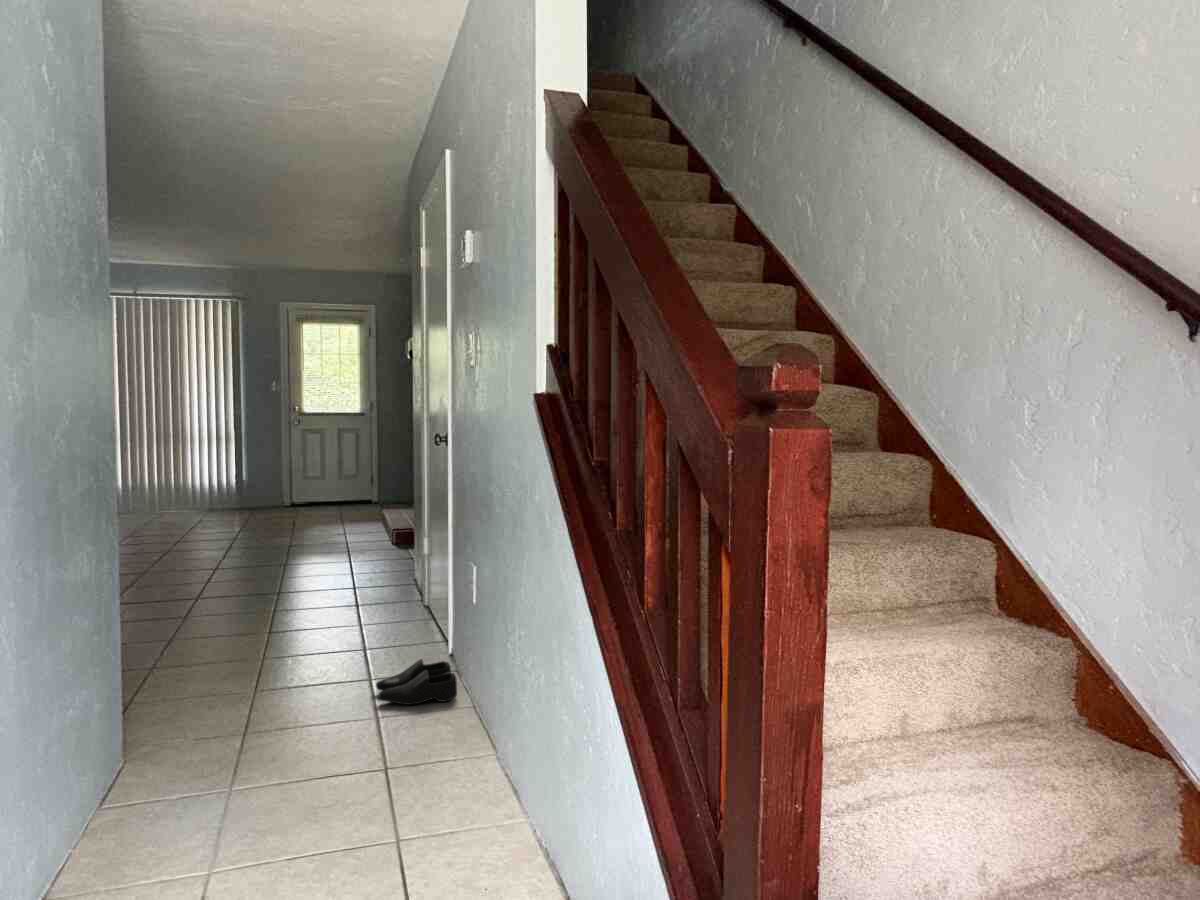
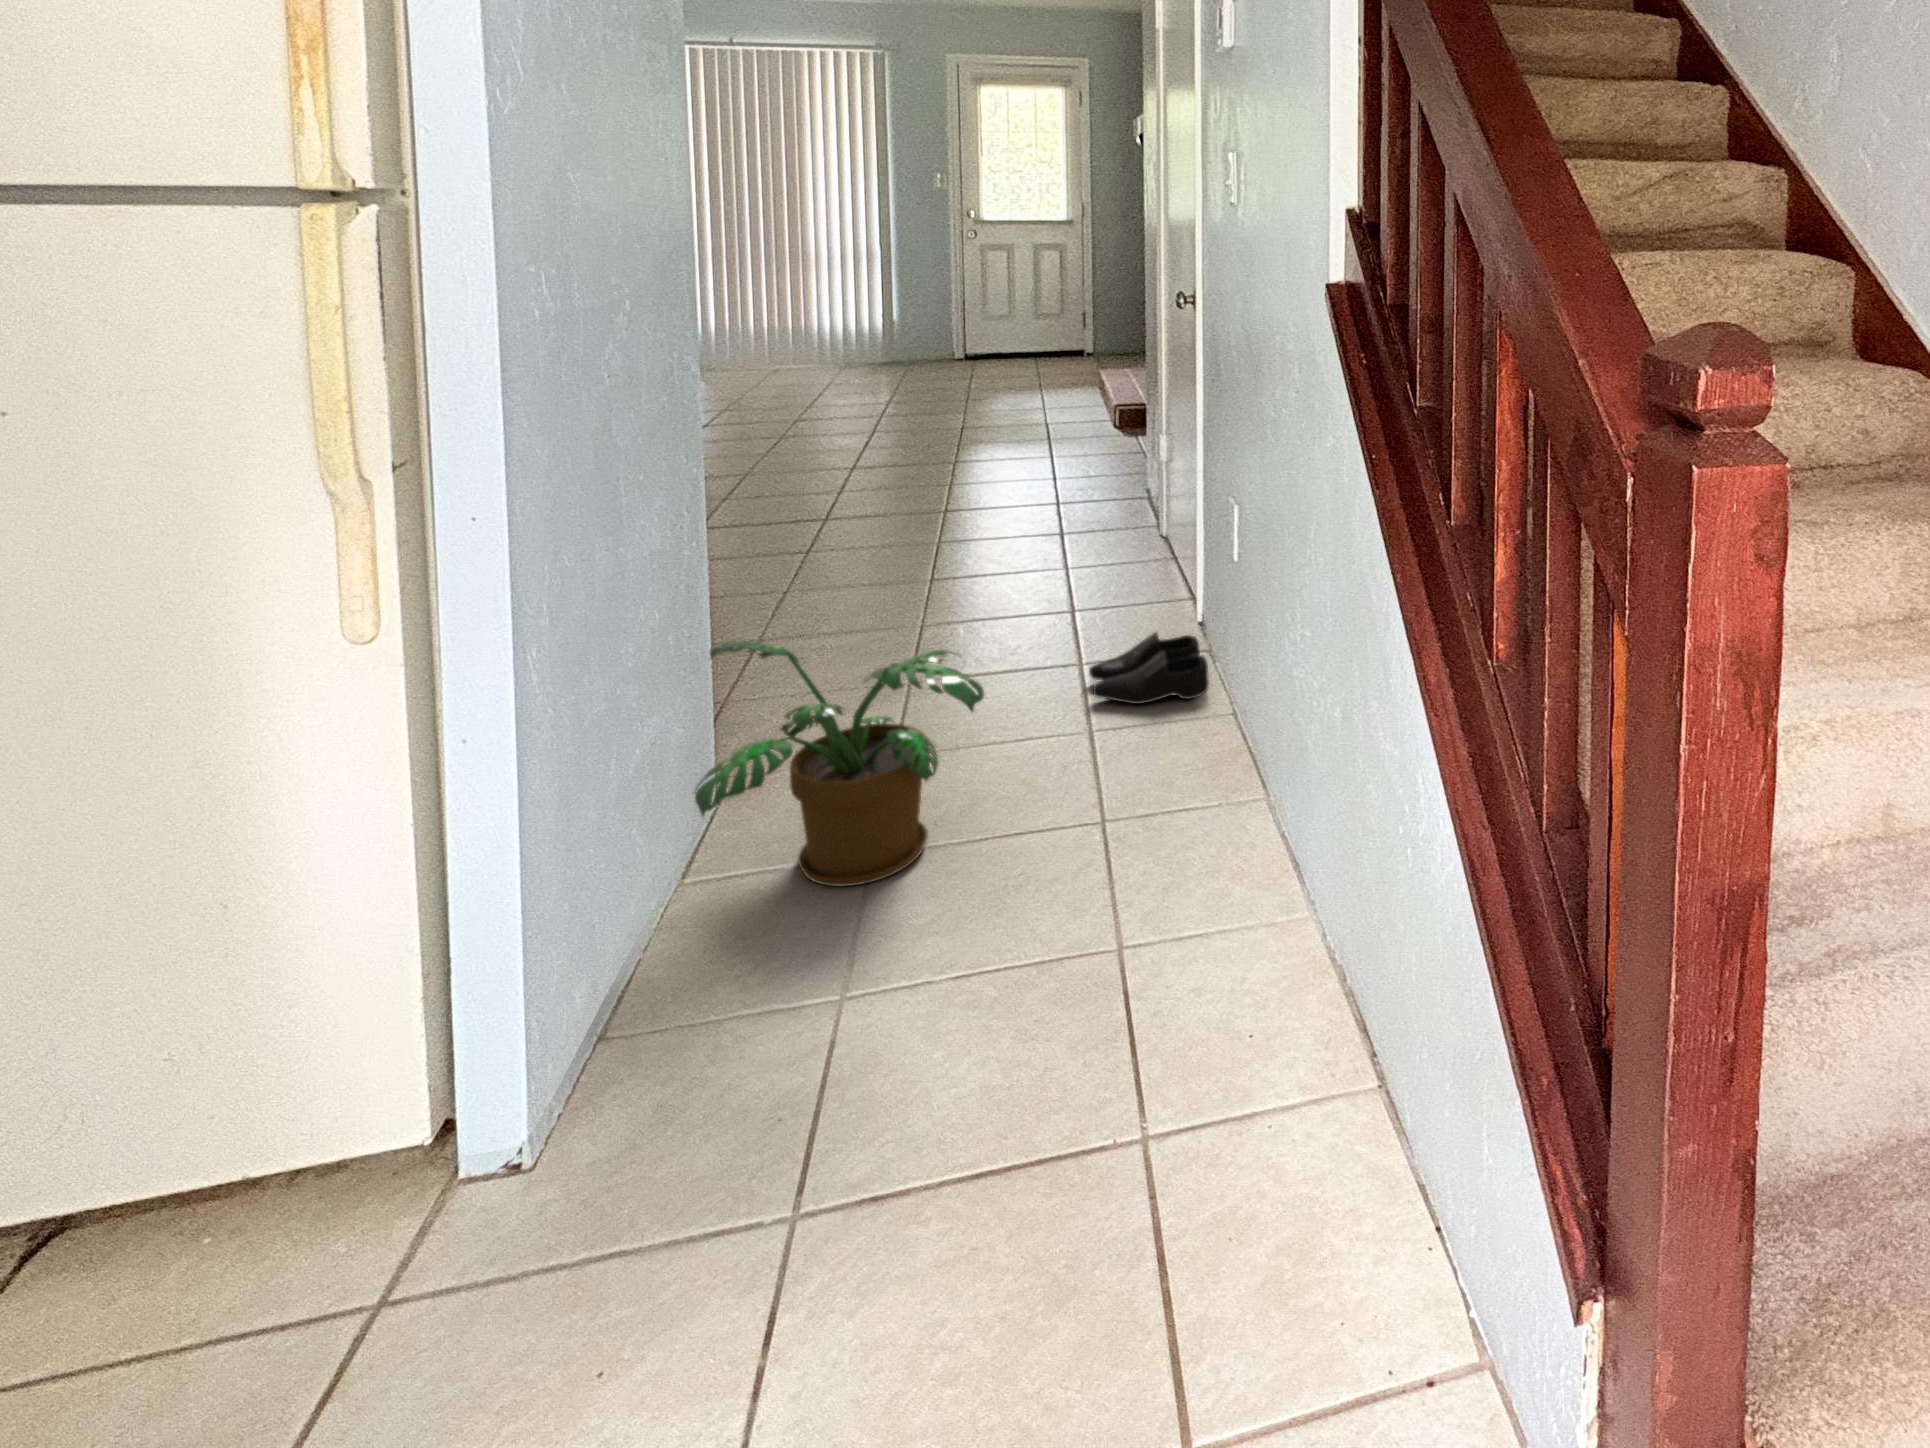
potted plant: none [108,650,307,814] -> present [695,641,984,887]

